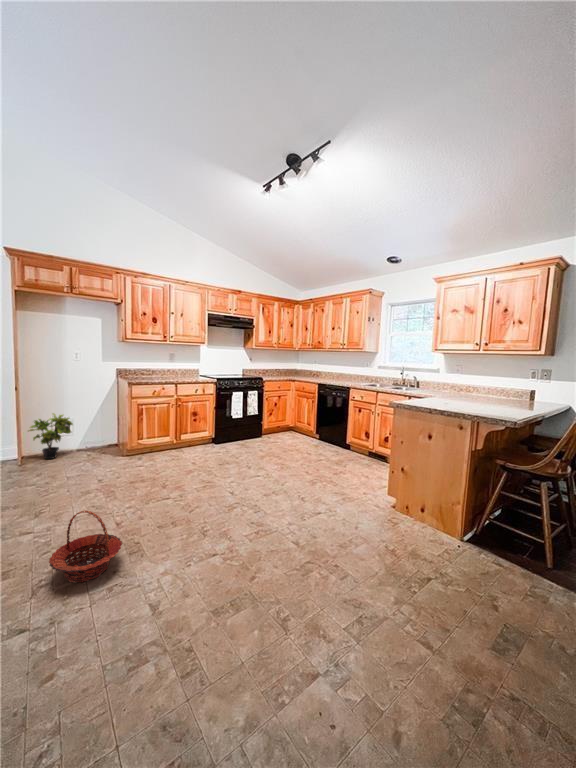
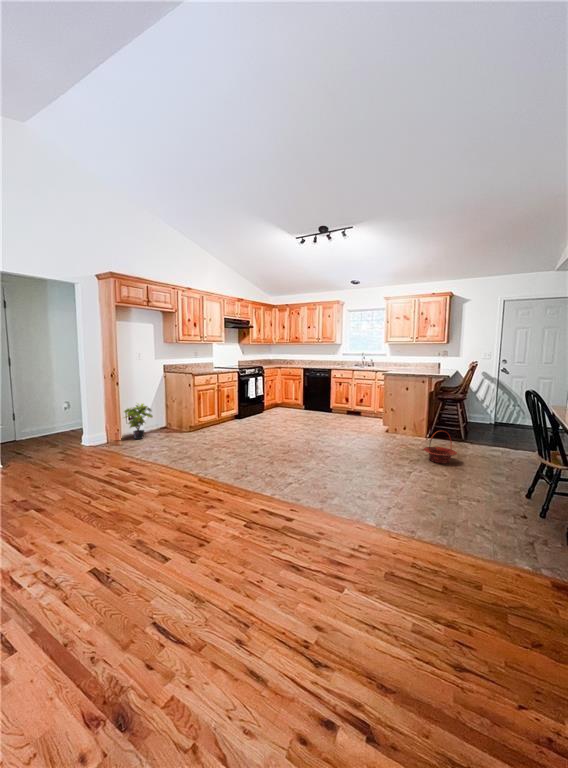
basket: present [49,510,122,582] -> present [424,431,457,463]

